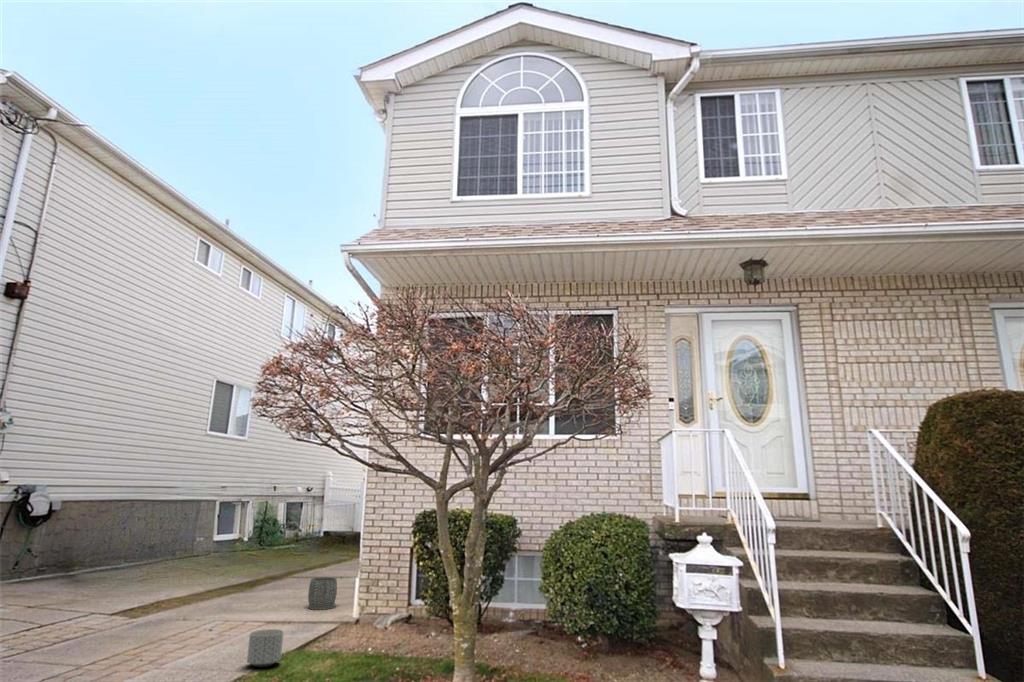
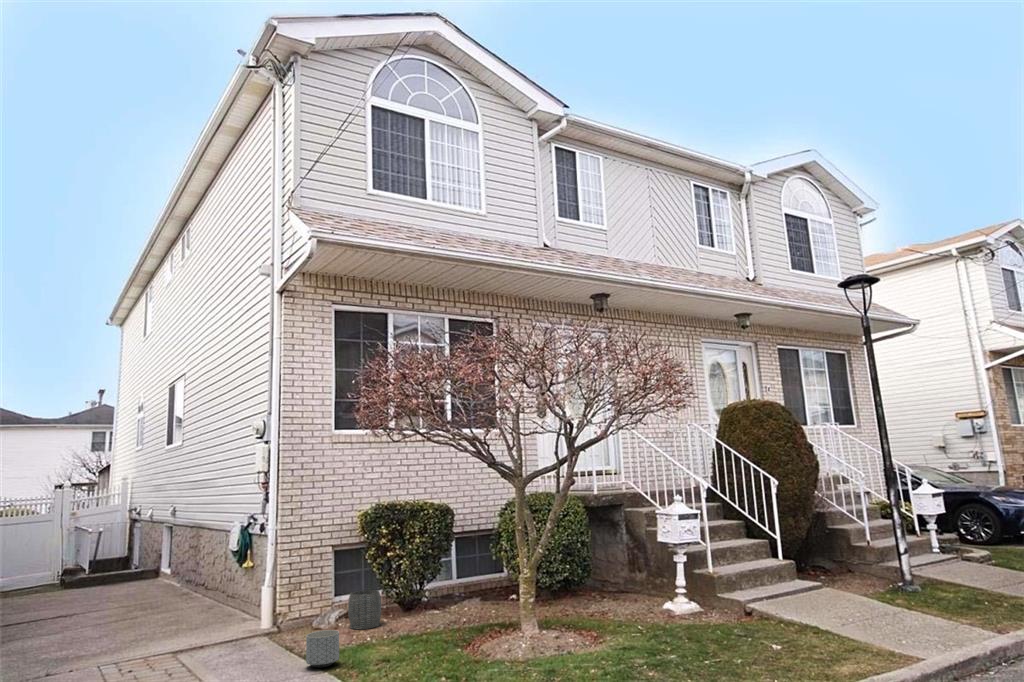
woven basket: present [308,577,337,610] -> present [348,590,381,630]

